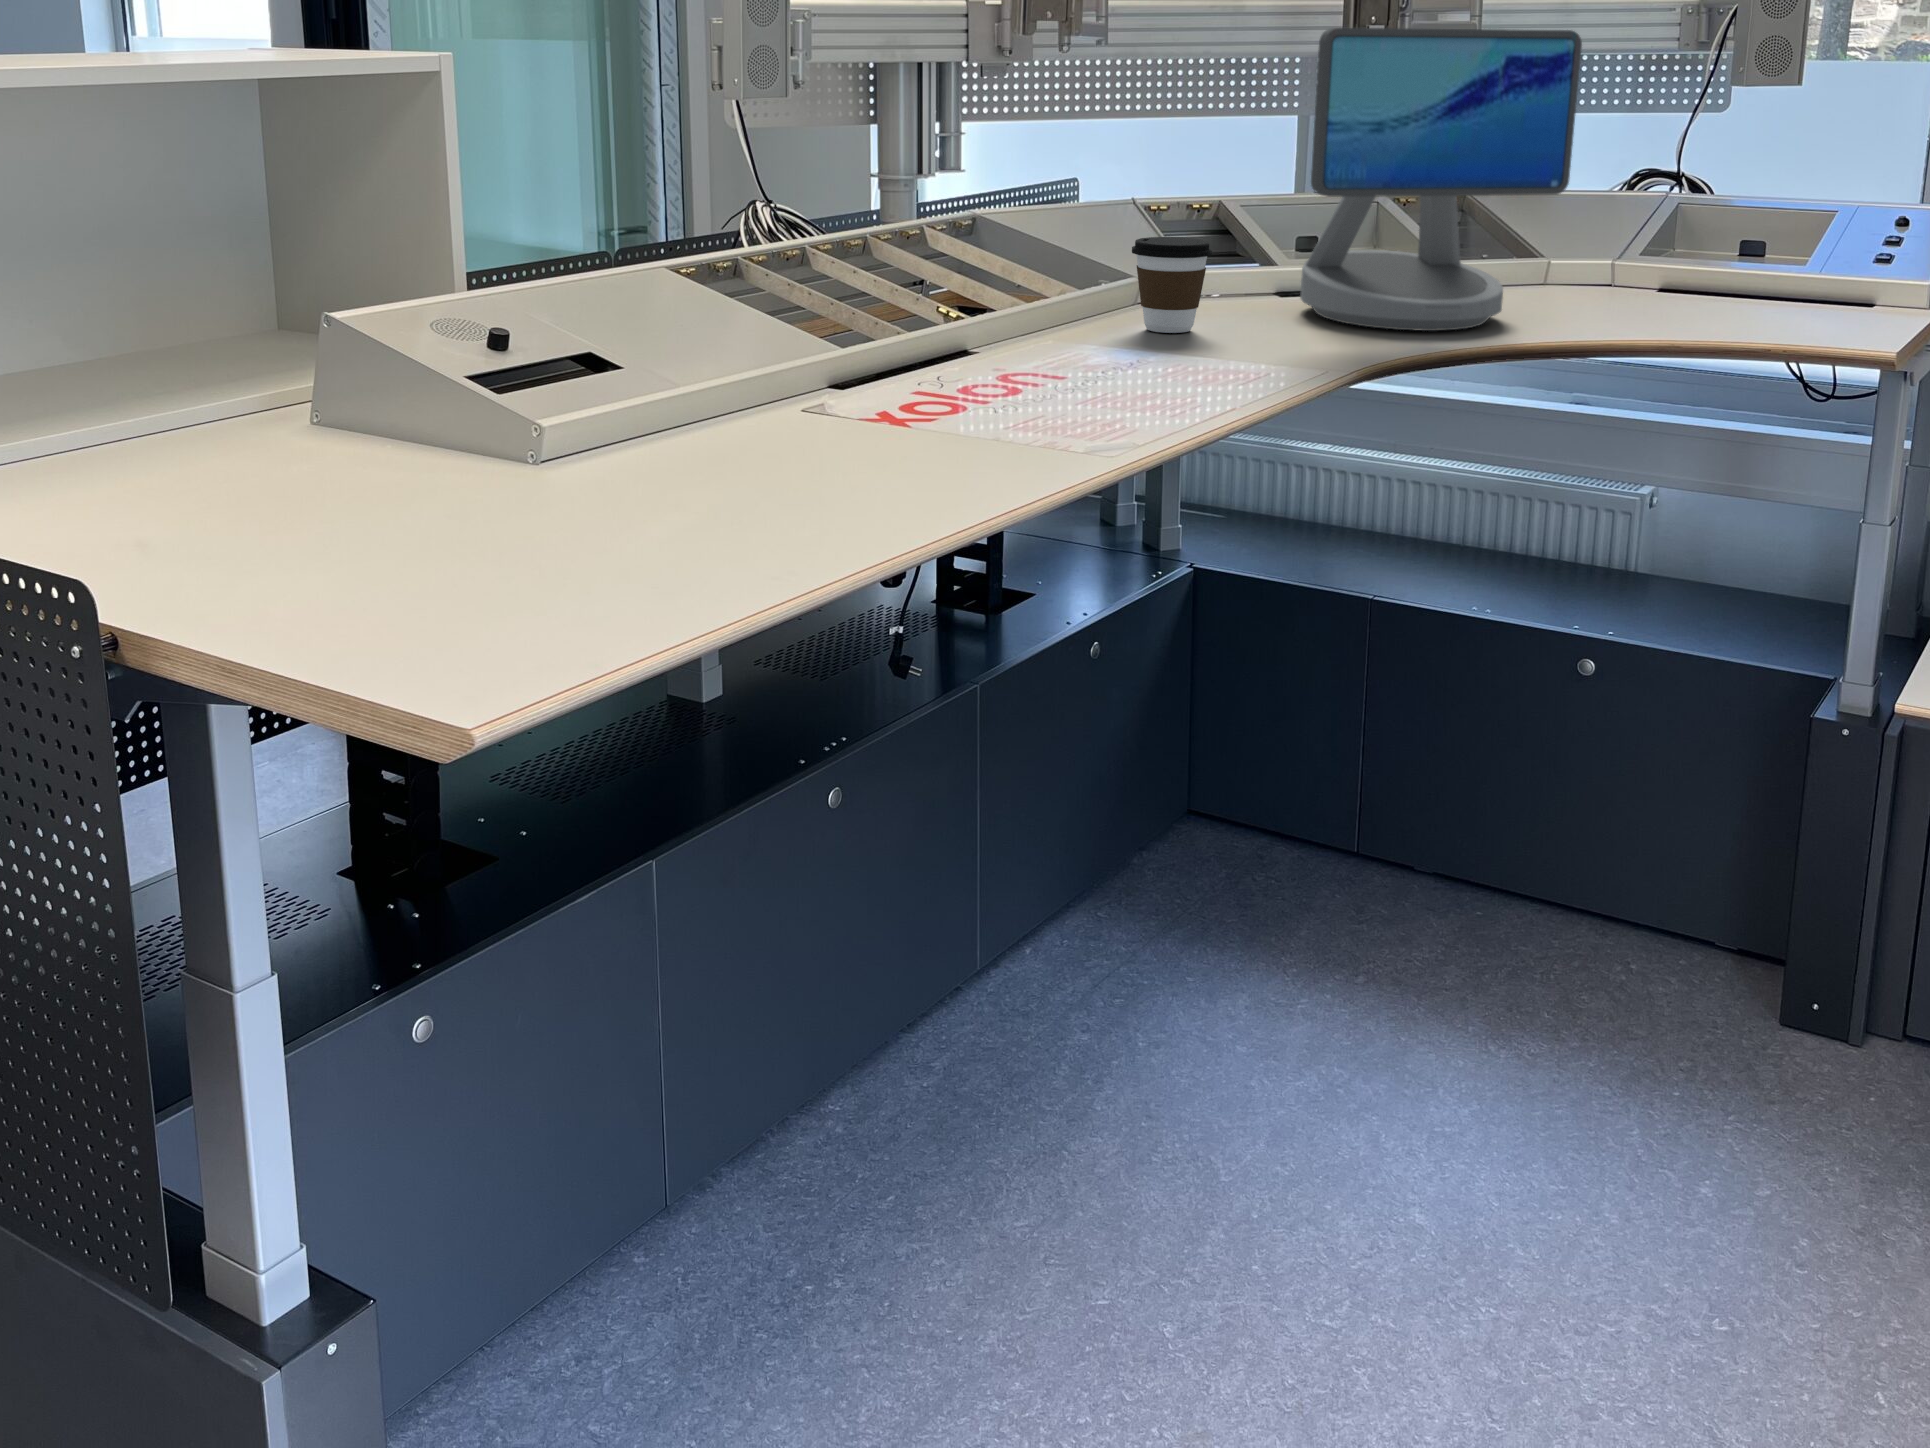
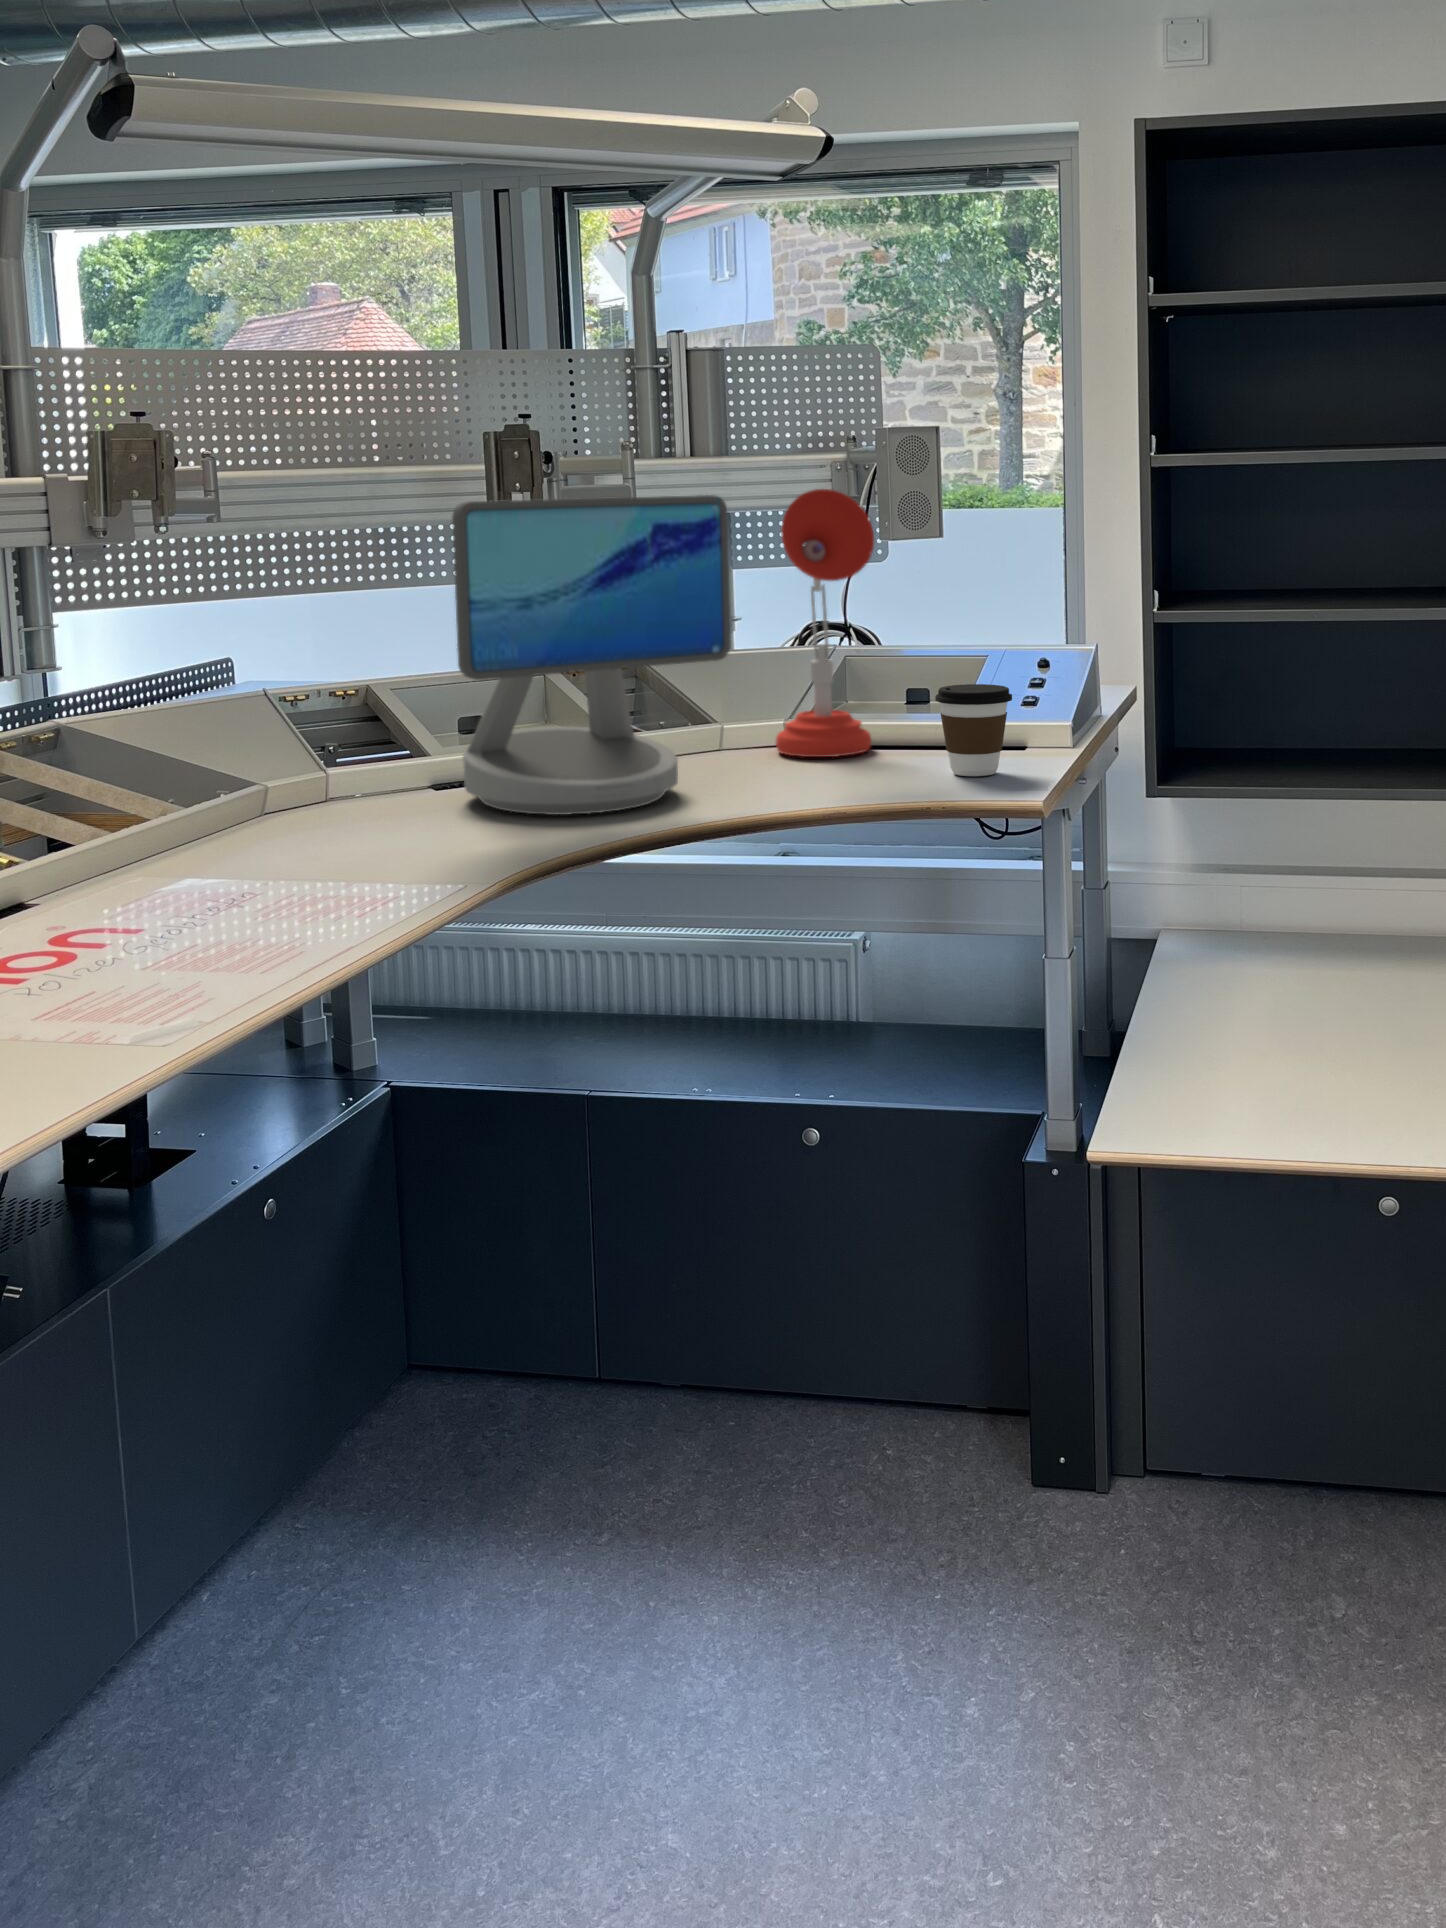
desk lamp: none [1596,29,1729,302] -> present [776,489,874,757]
coffee cup: present [1132,237,1212,333] -> present [935,684,1012,776]

